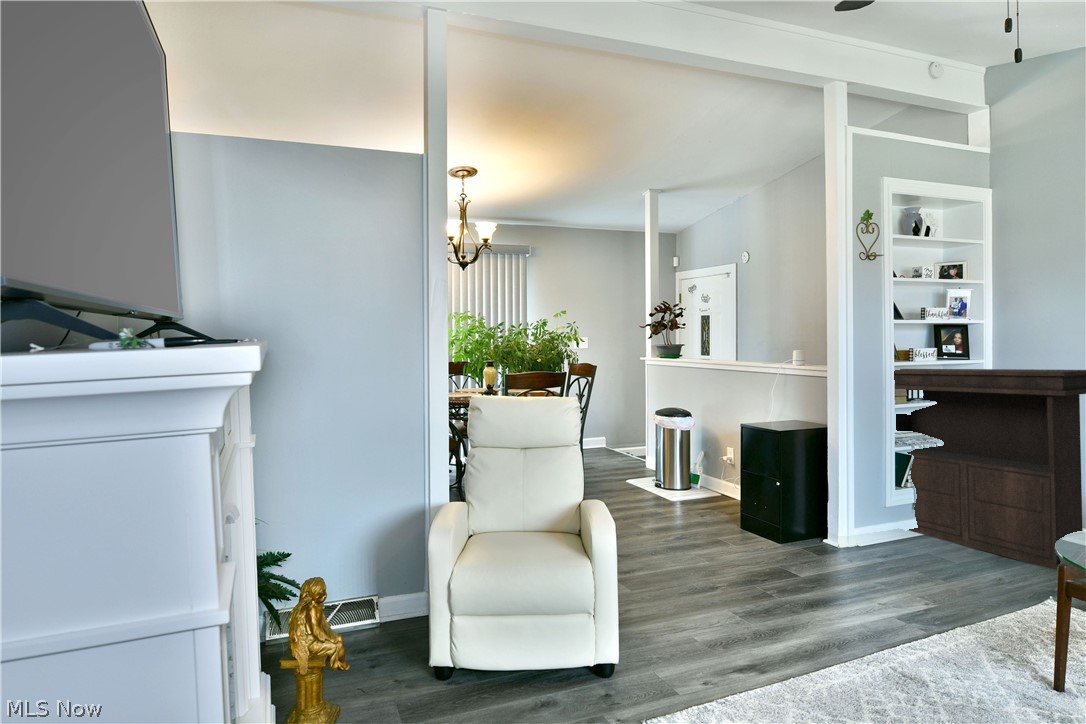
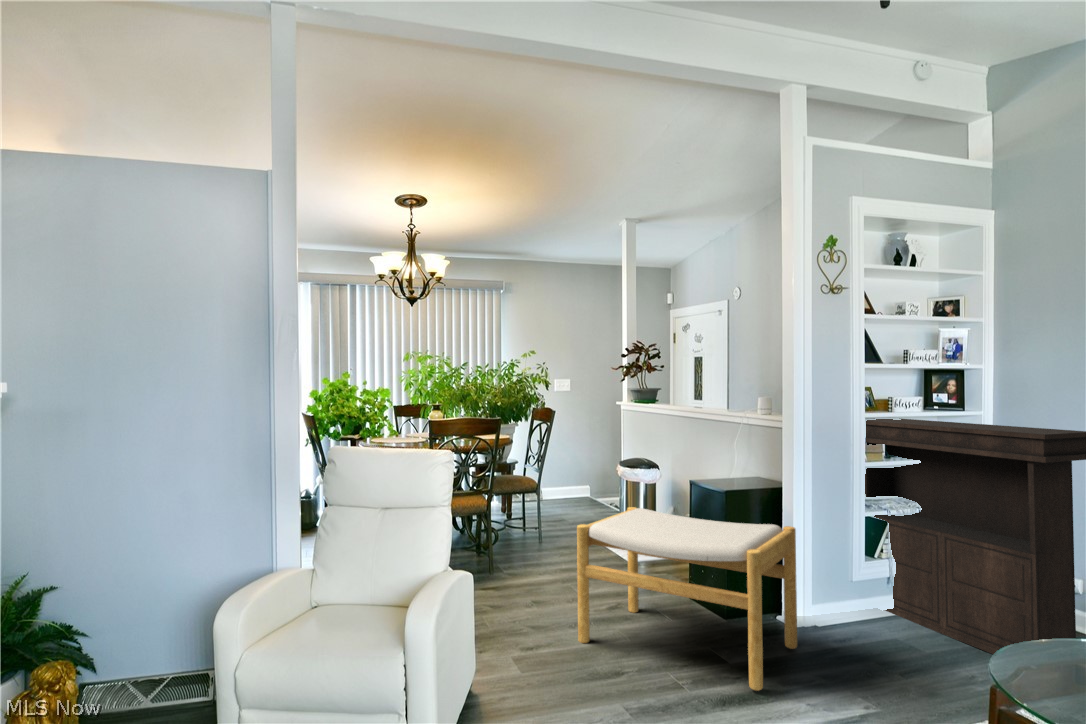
footstool: none [664,450,854,593] -> present [577,507,797,691]

